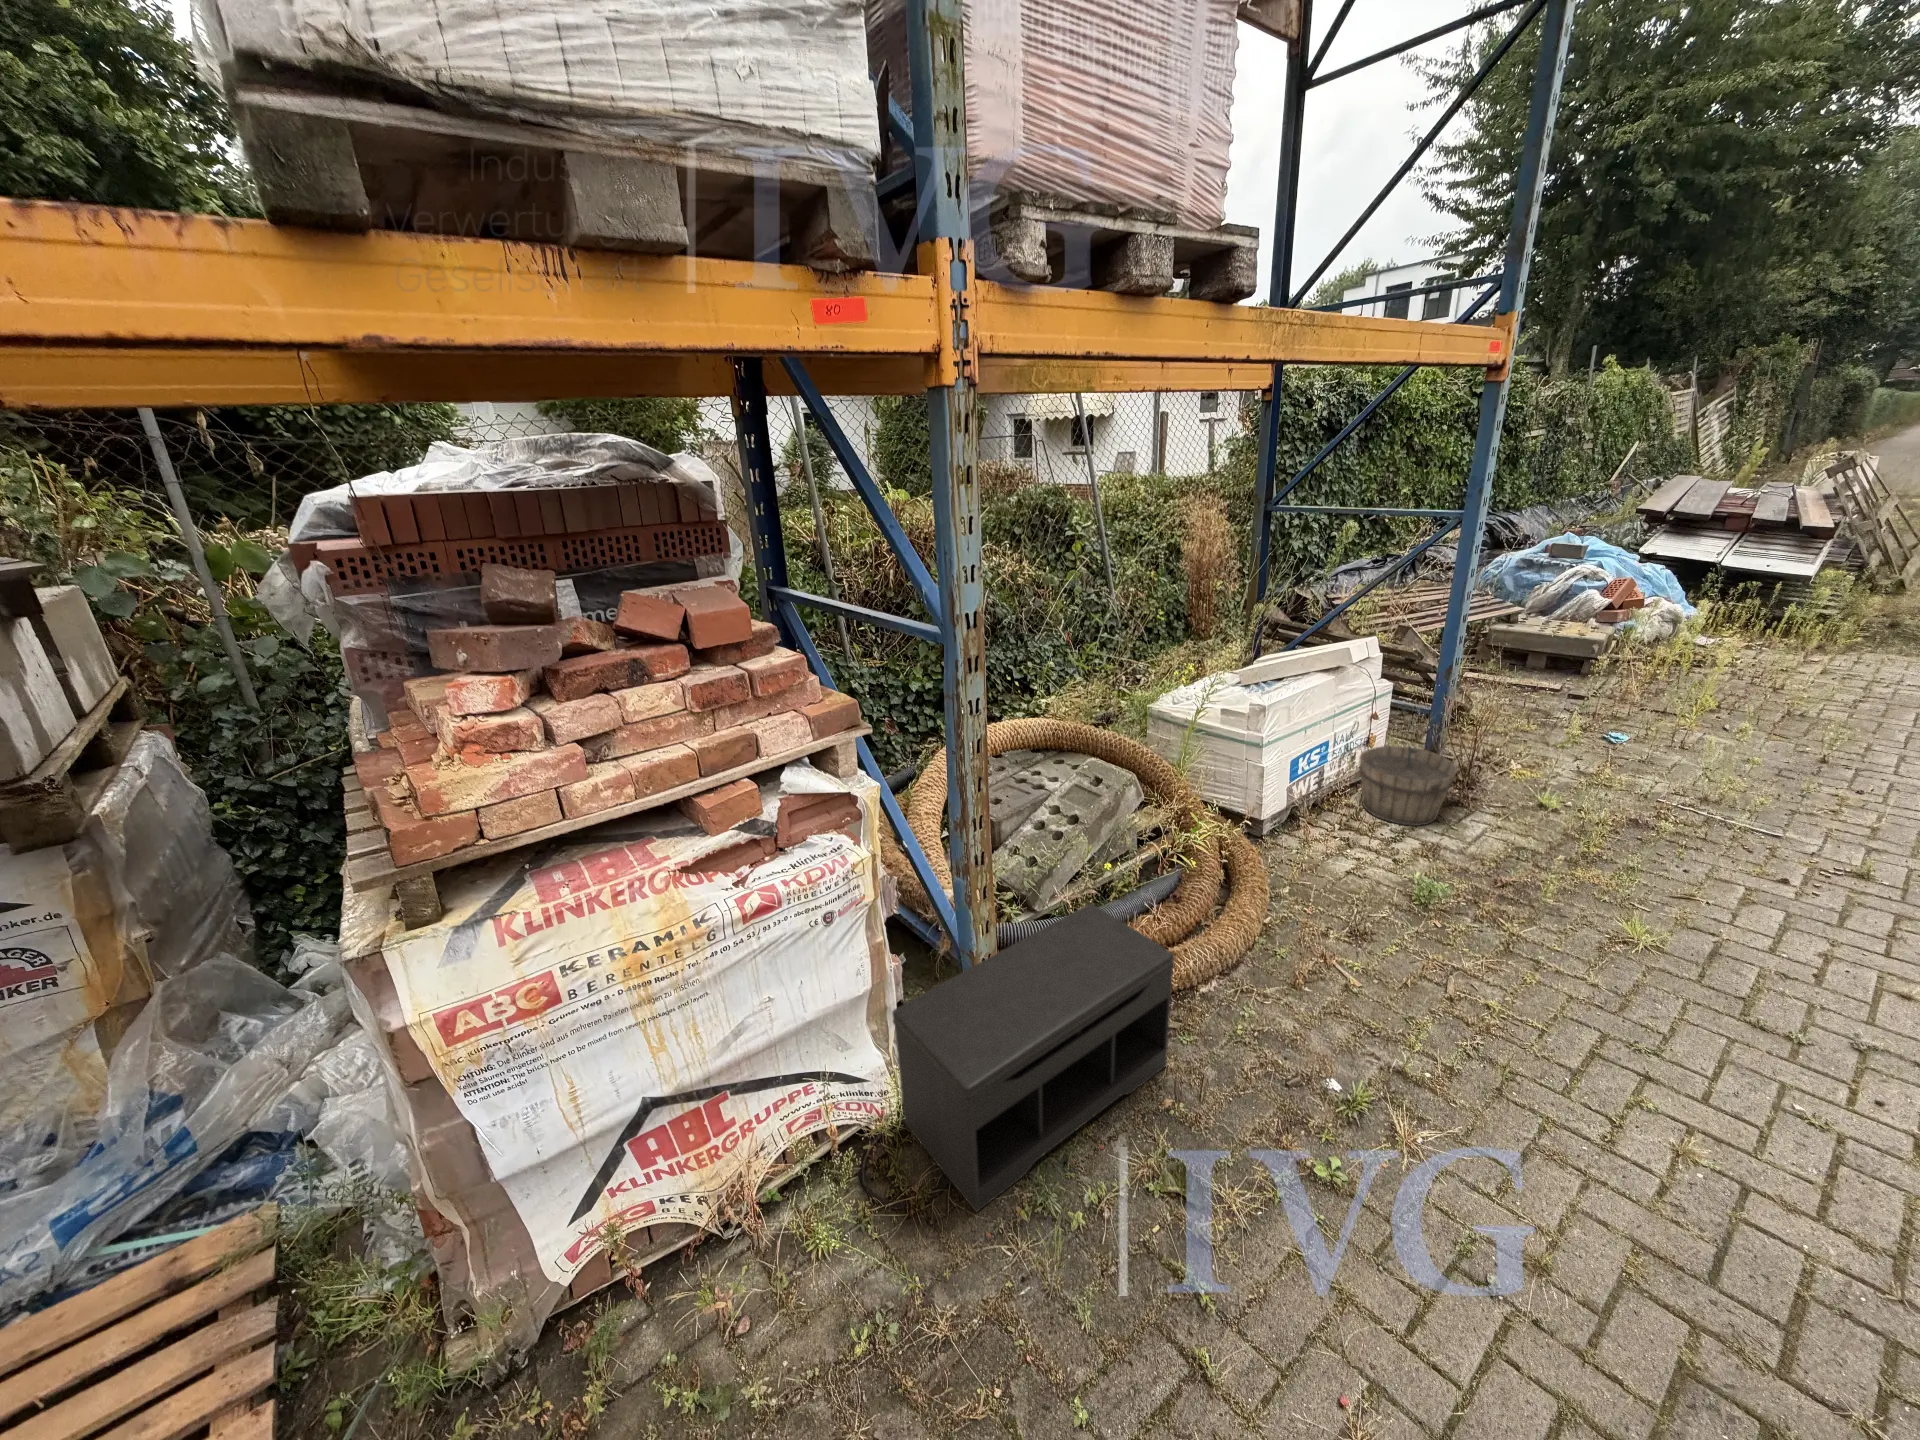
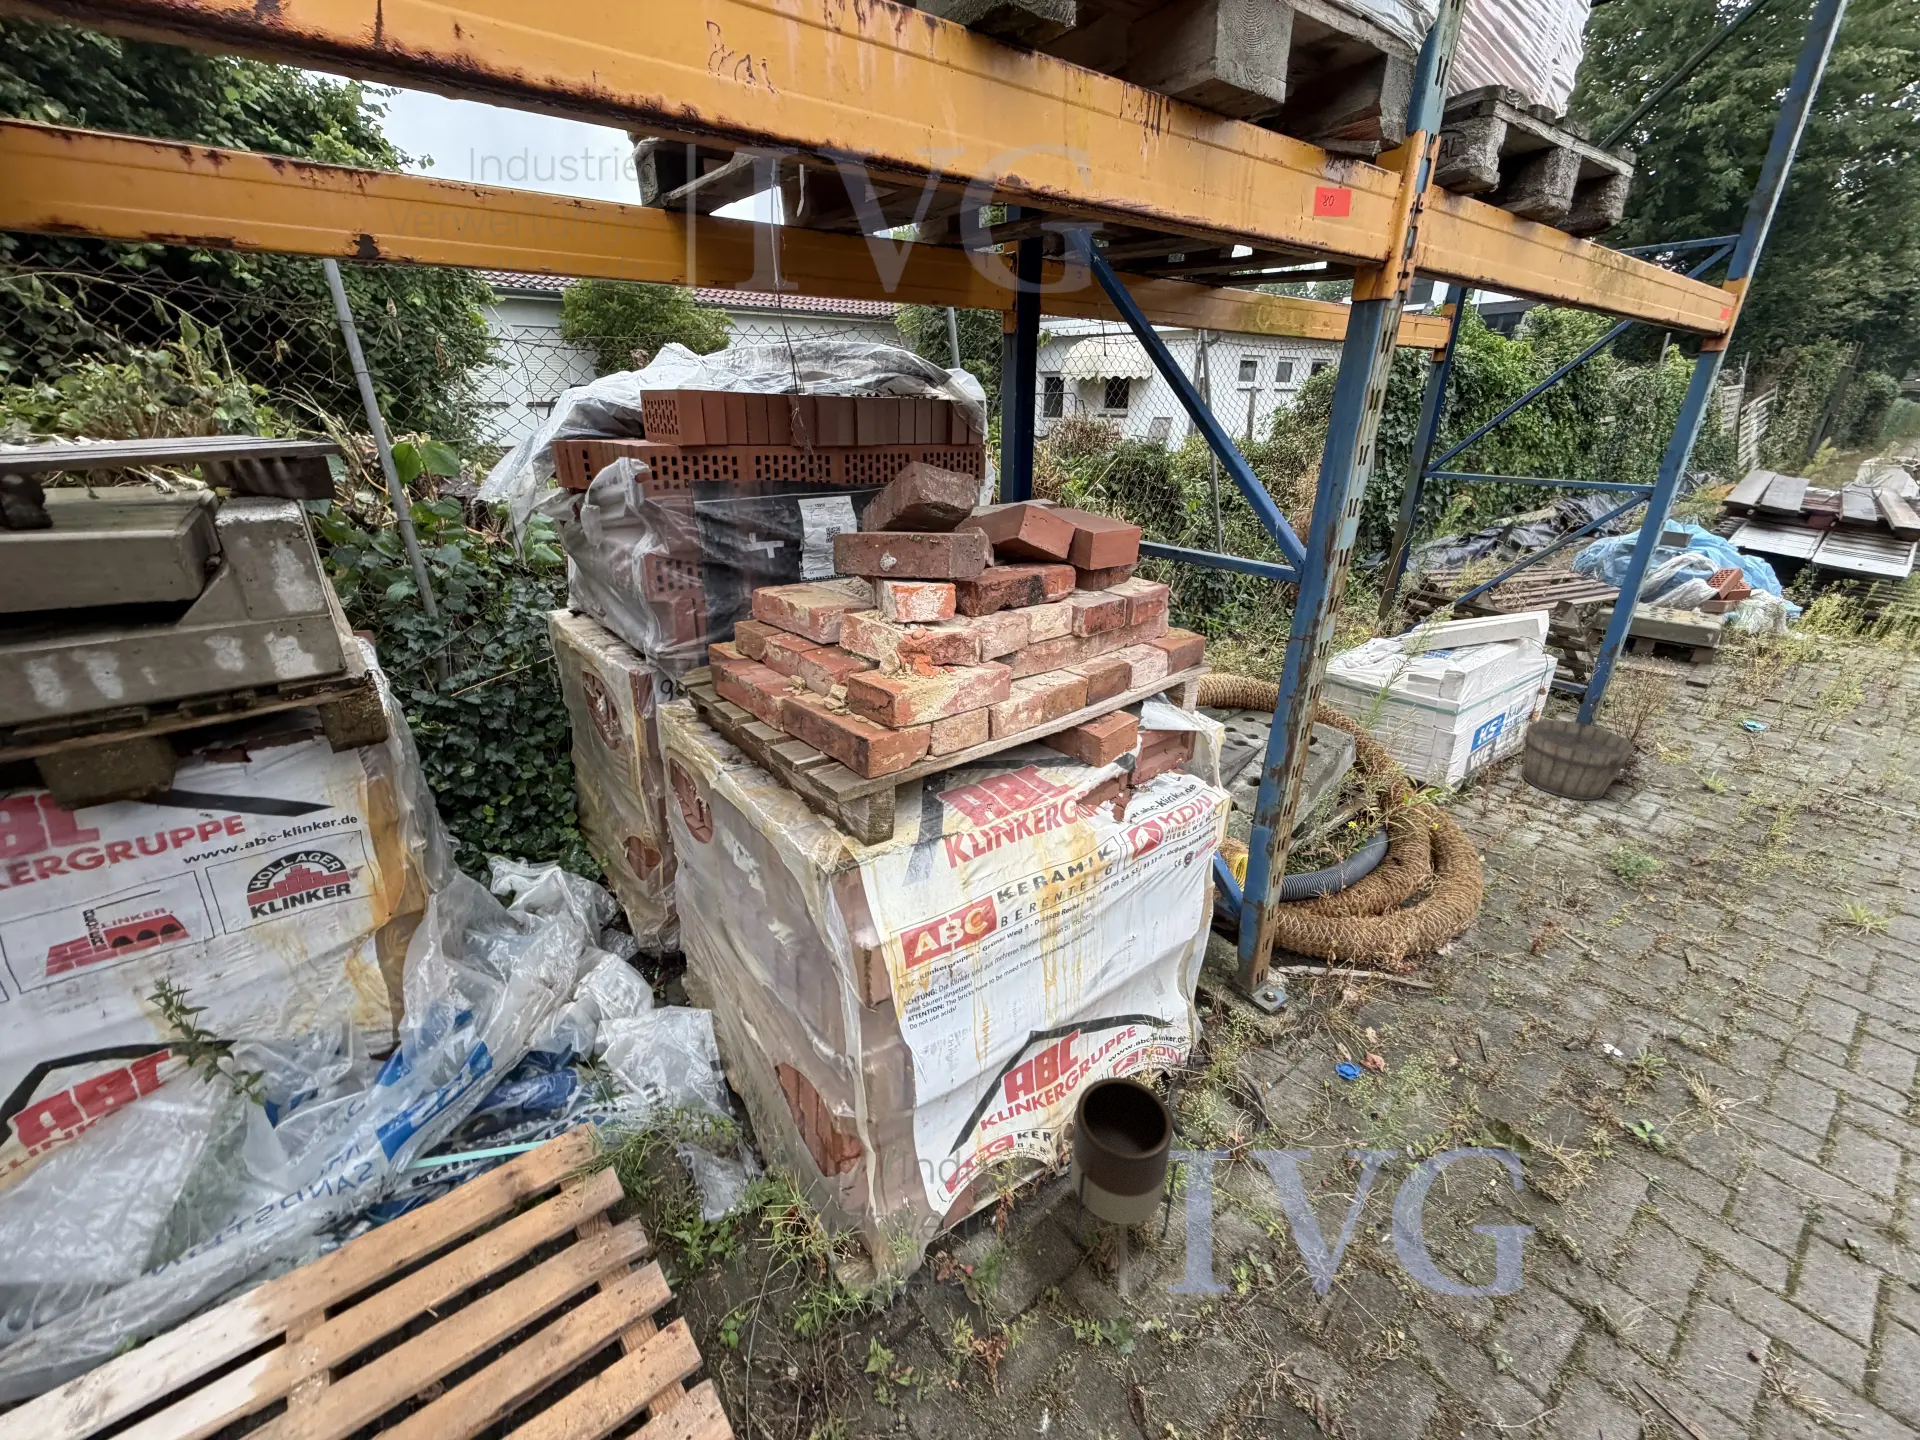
bench: present [892,904,1174,1212] -> none [1188,859,1470,1164]
planter: none [709,1134,818,1301] -> present [1071,1077,1177,1244]

